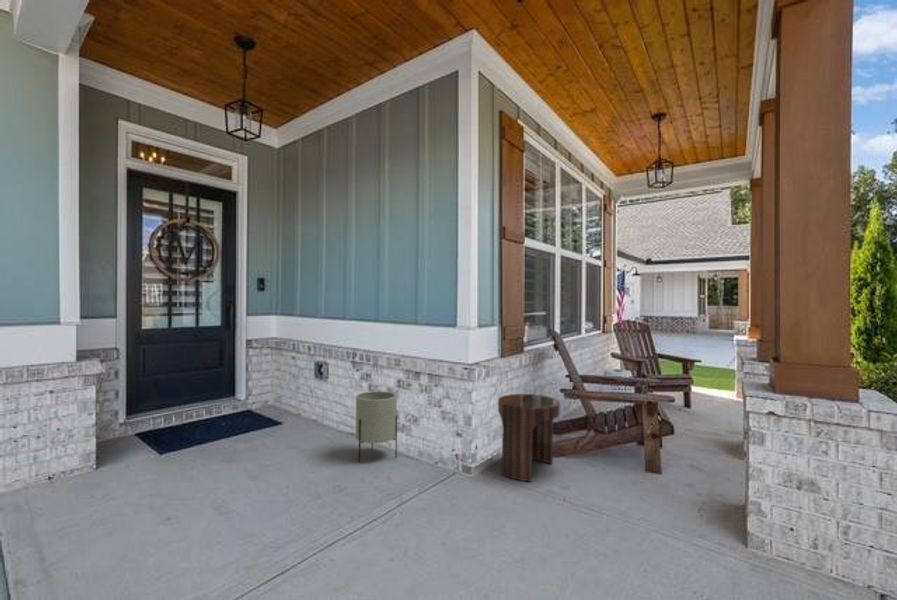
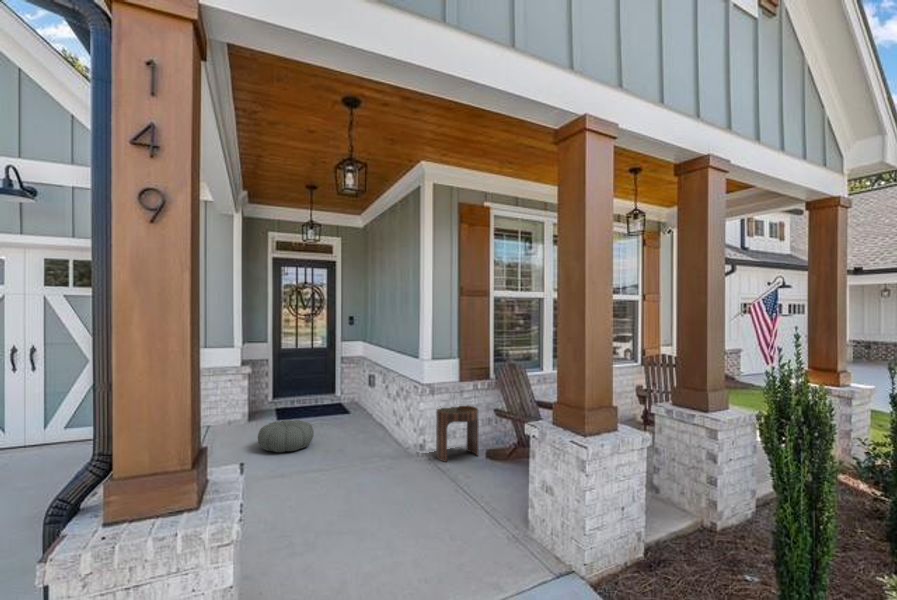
planter: present [355,391,397,462] -> none [366,396,392,439]
pouf: none [173,450,287,523] -> present [258,420,314,452]

